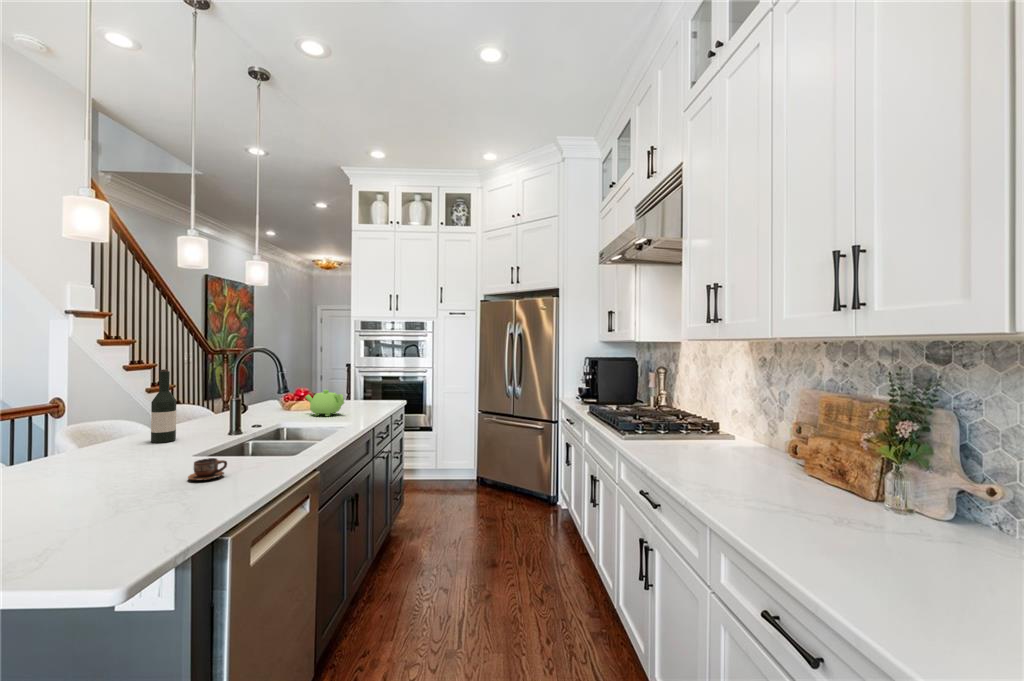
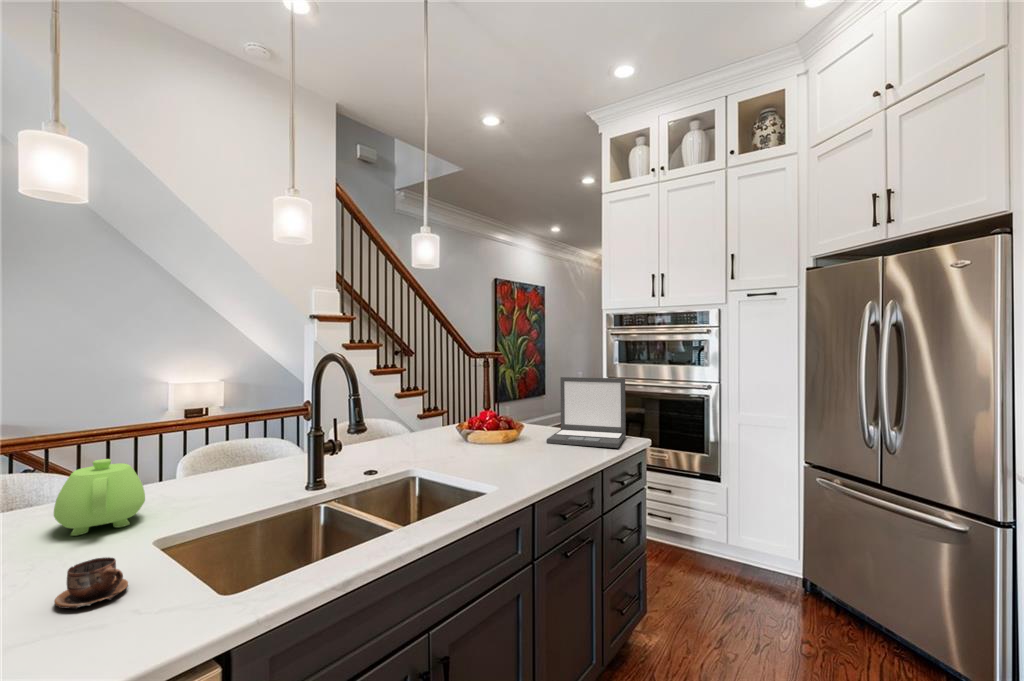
laptop: none [341,364,390,408] -> present [546,377,626,448]
wine bottle: present [151,369,176,443] -> none [249,383,277,481]
teapot: present [305,390,344,416] -> present [54,459,145,536]

